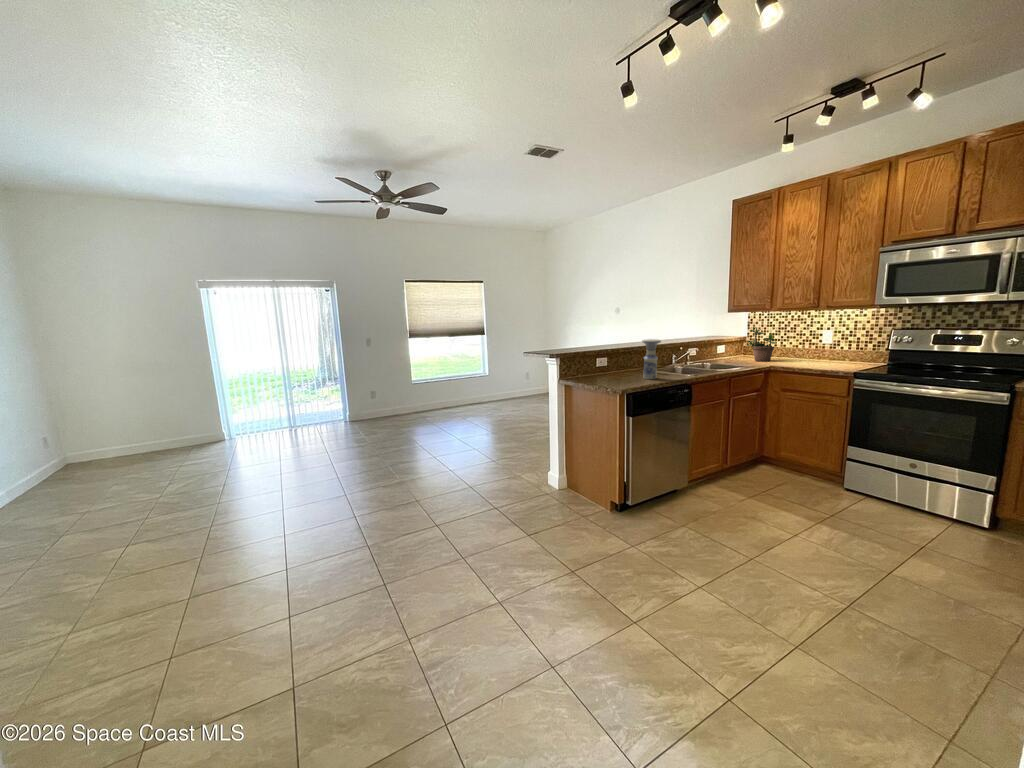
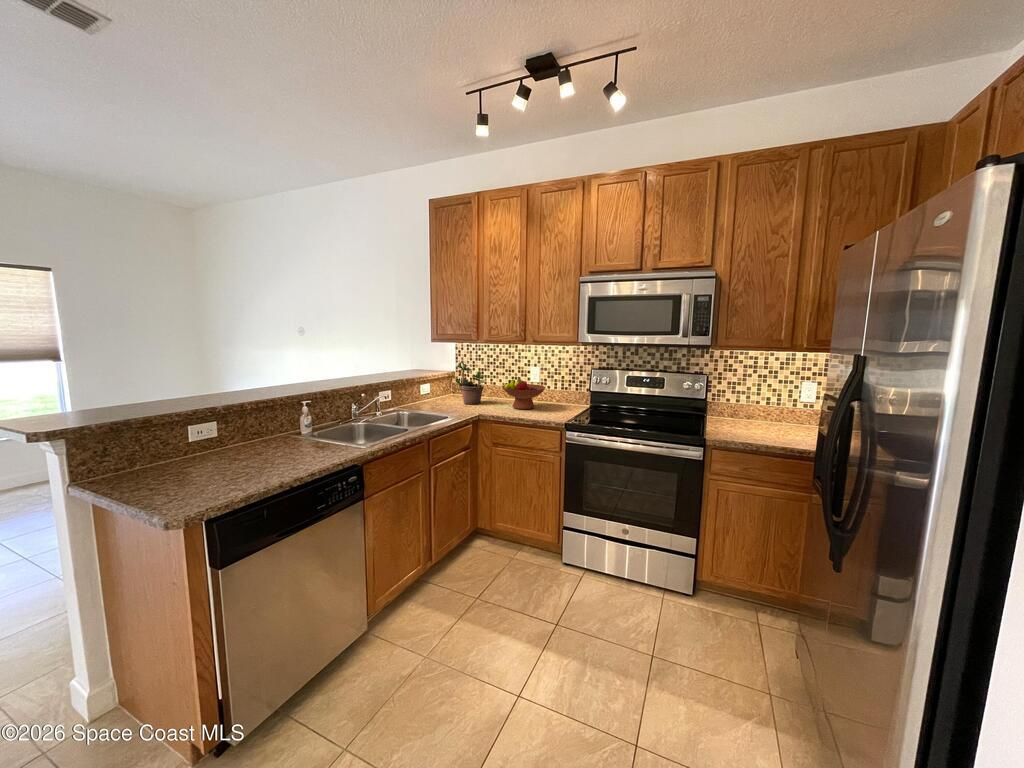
vase: present [642,339,661,379] -> none [273,388,310,460]
fruit bowl: none [793,340,838,365] -> present [502,379,546,409]

